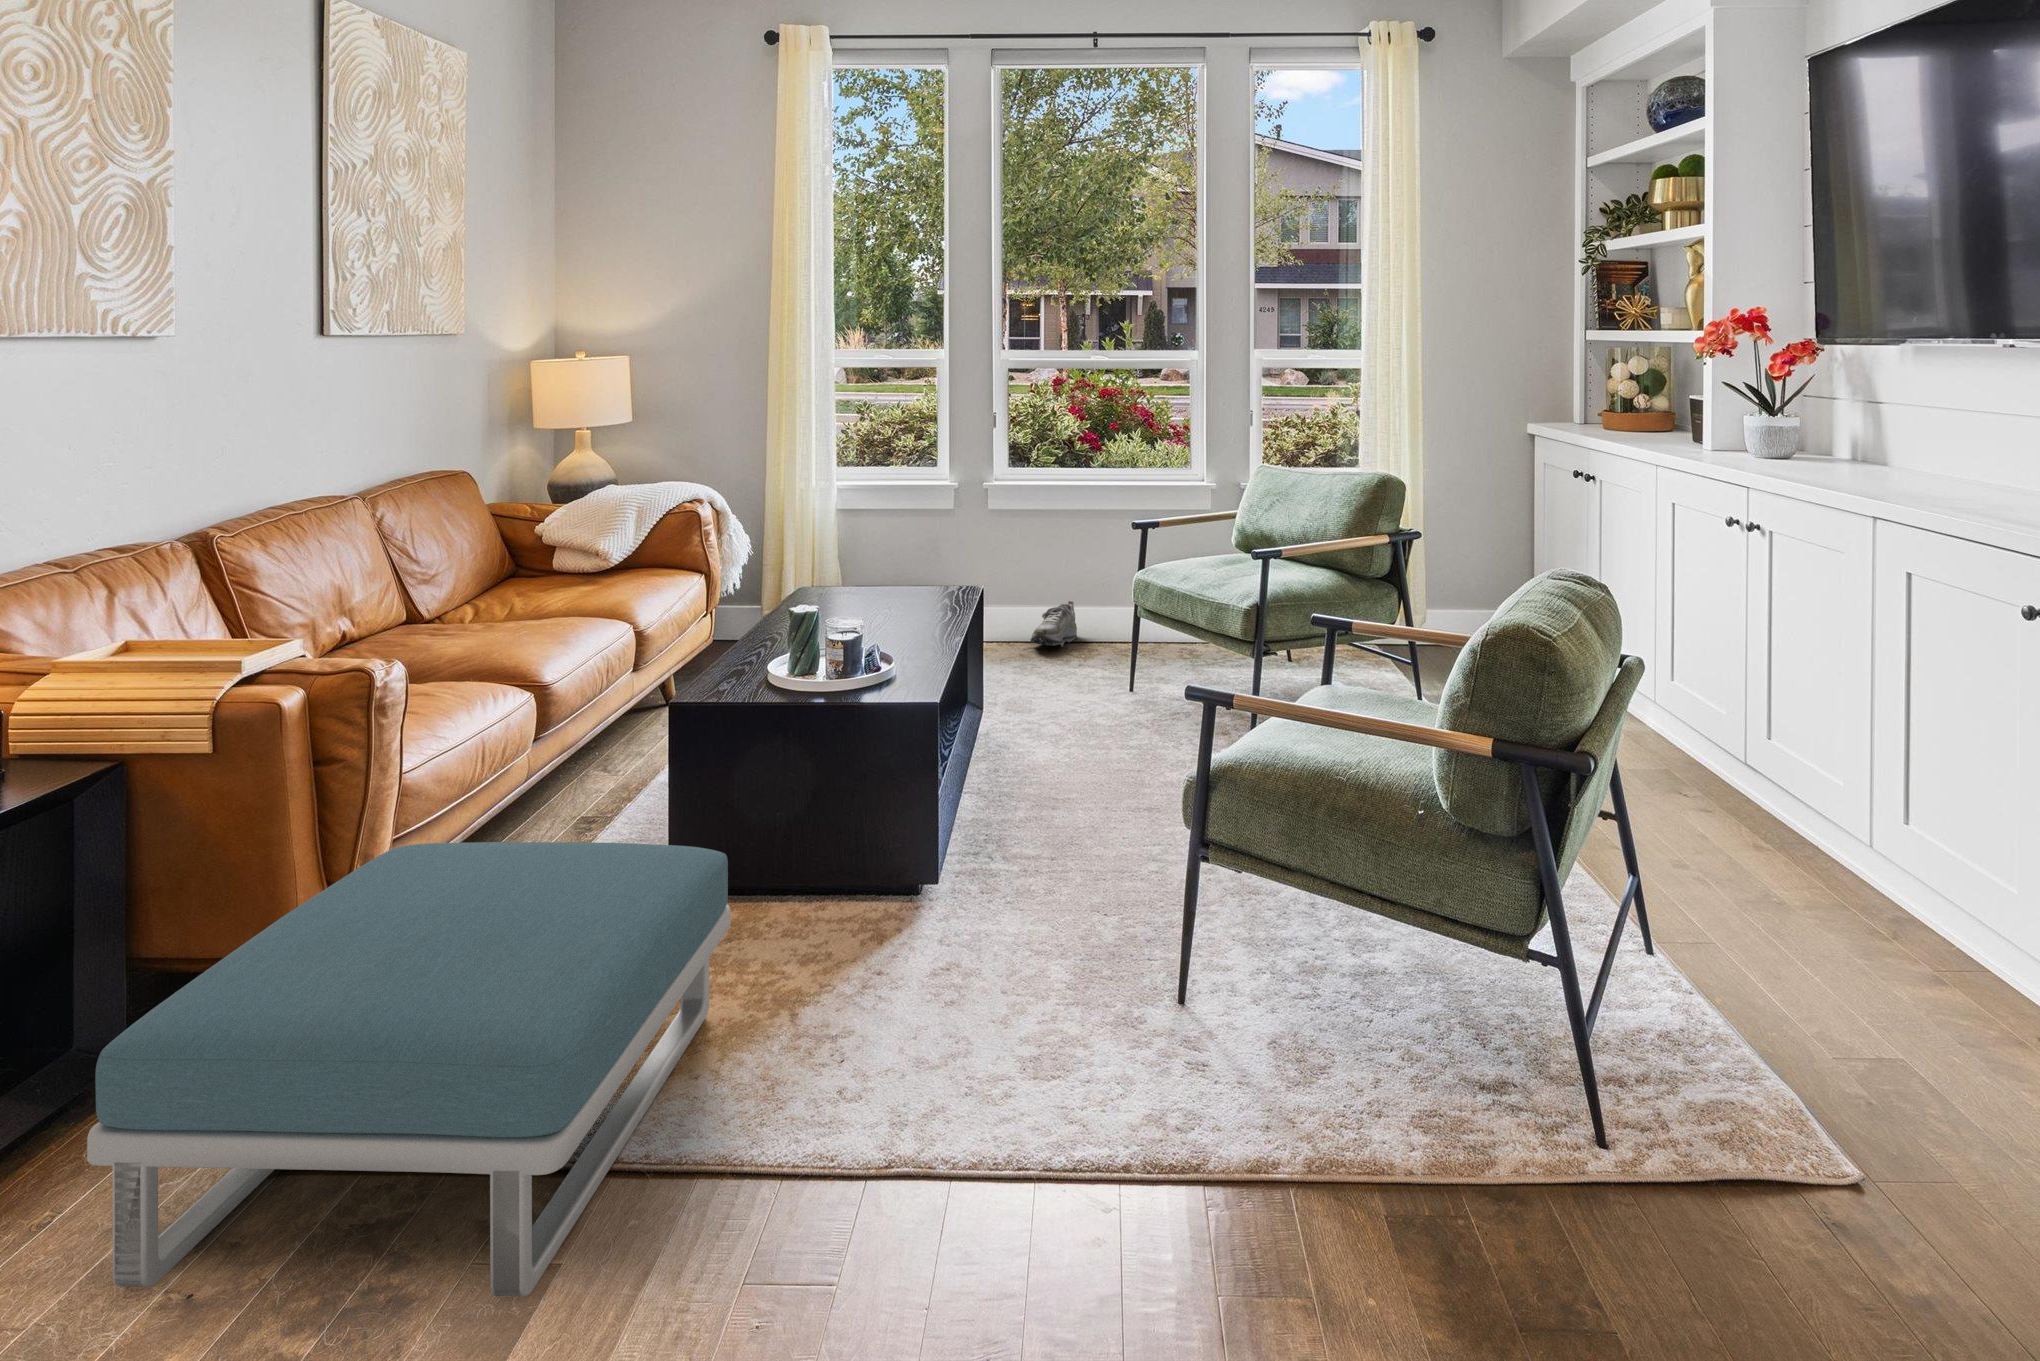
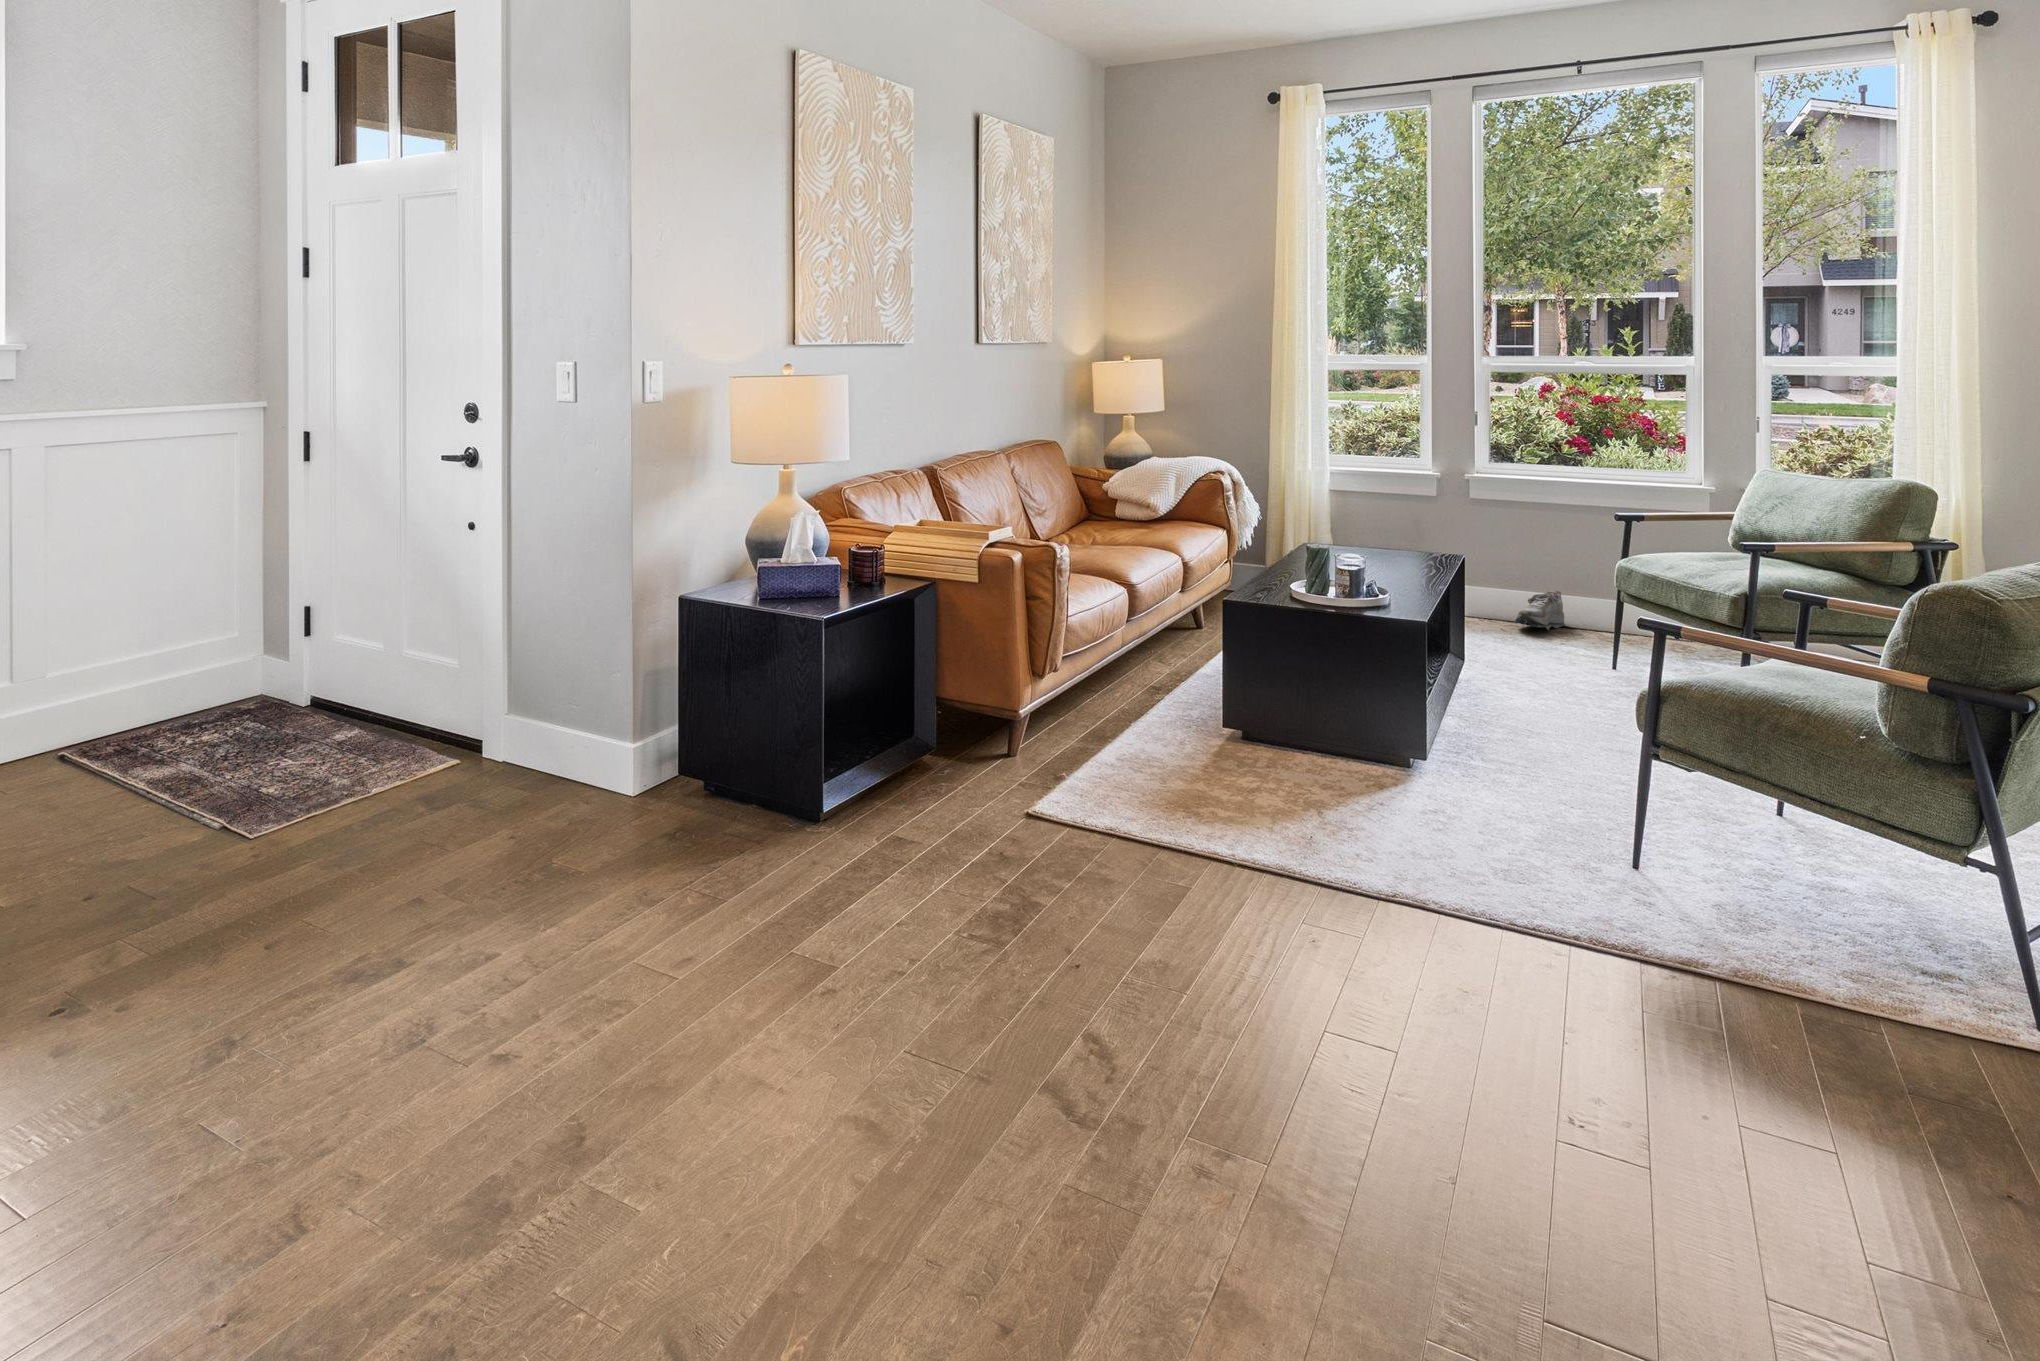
footstool: present [87,842,730,1297] -> none [968,655,1276,872]

